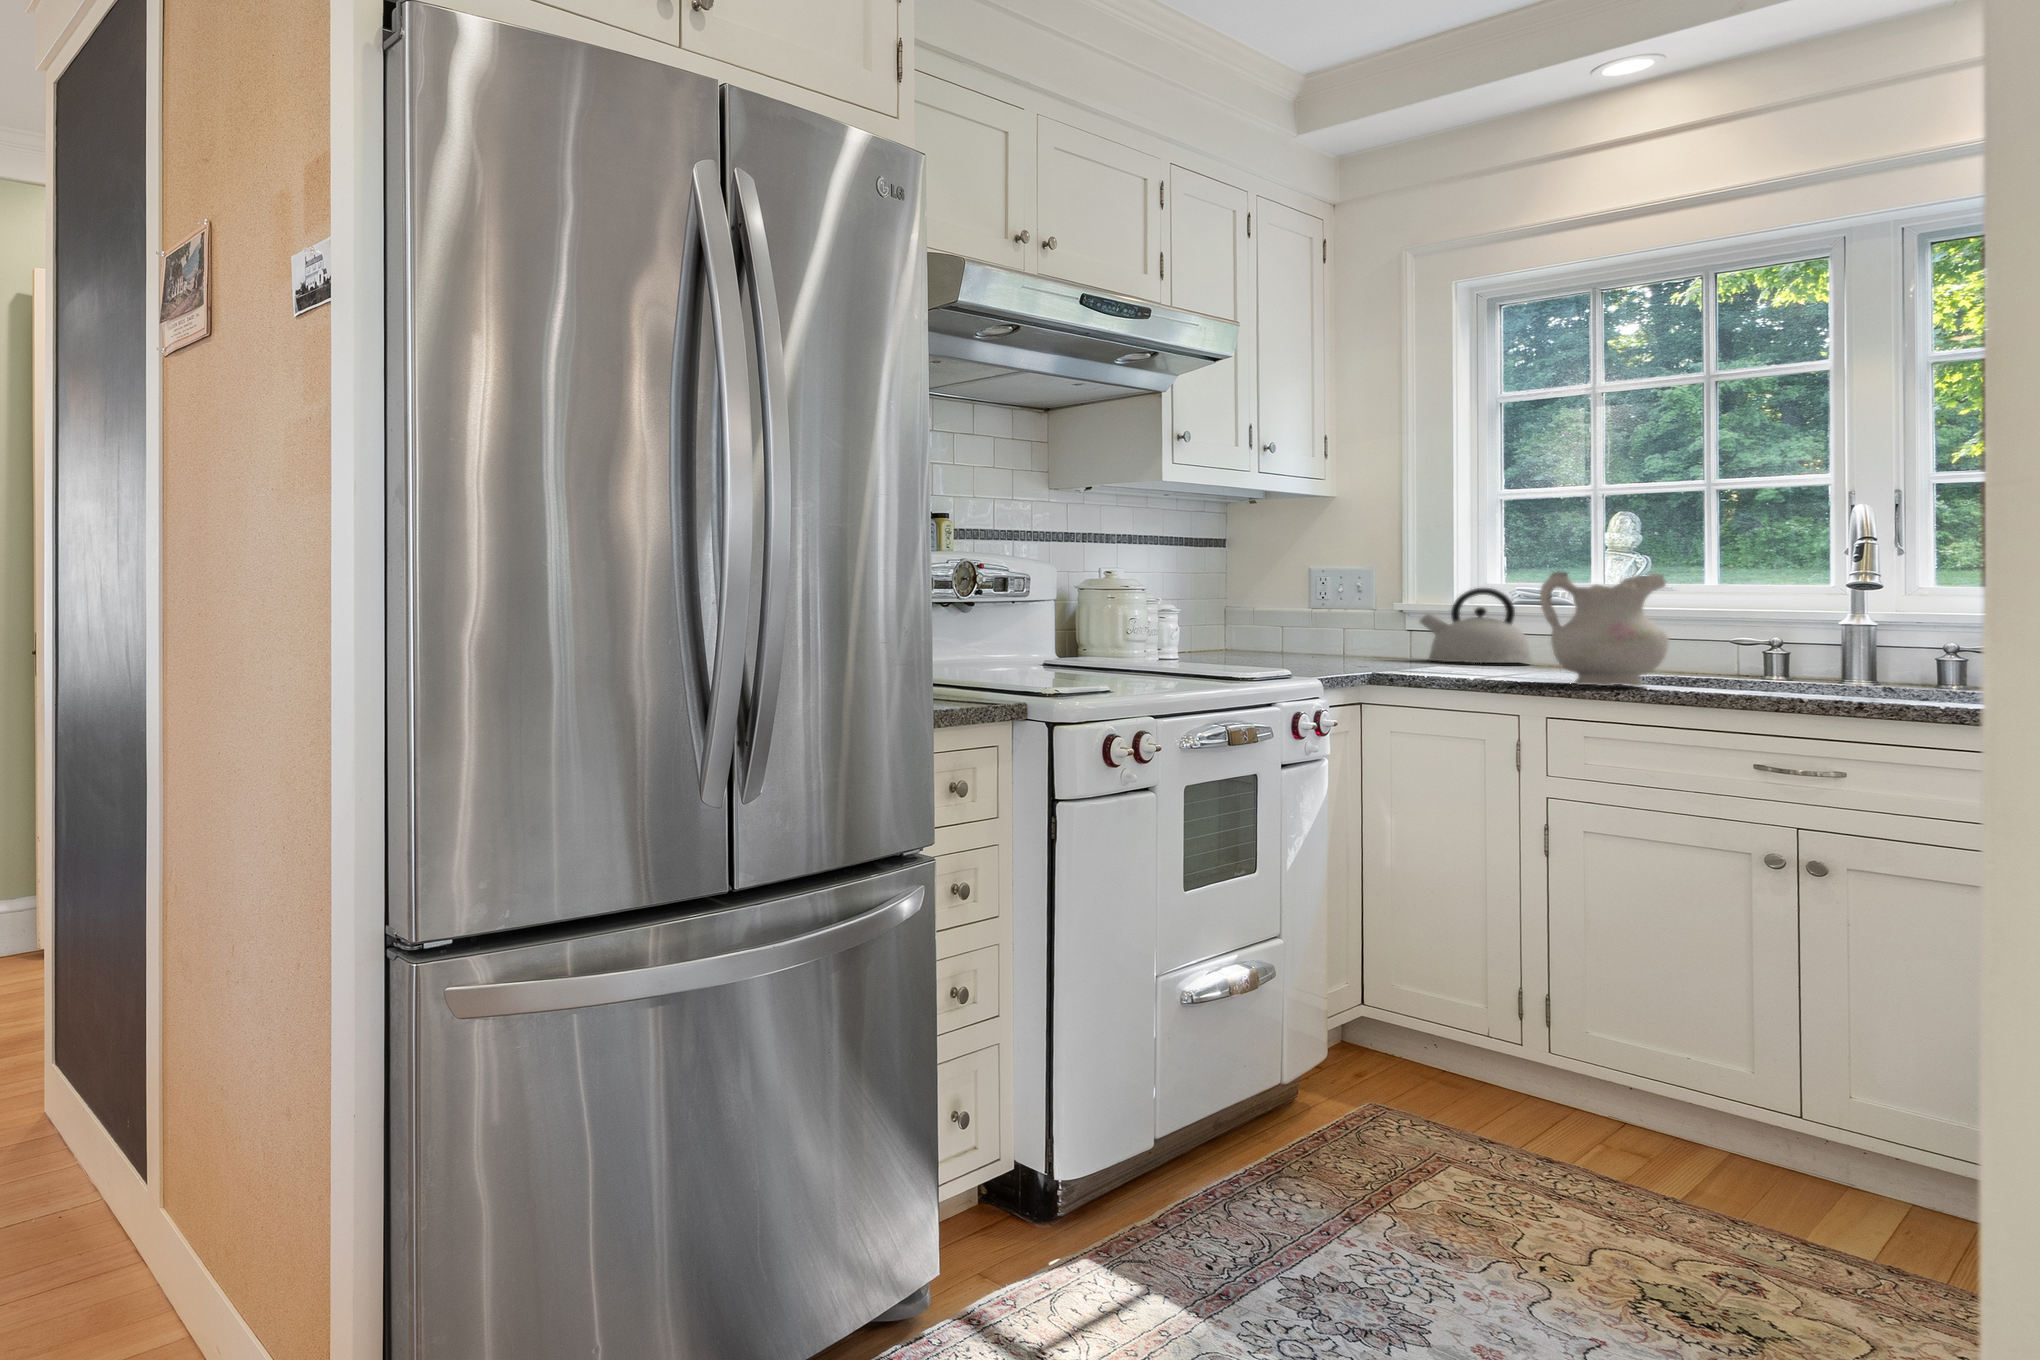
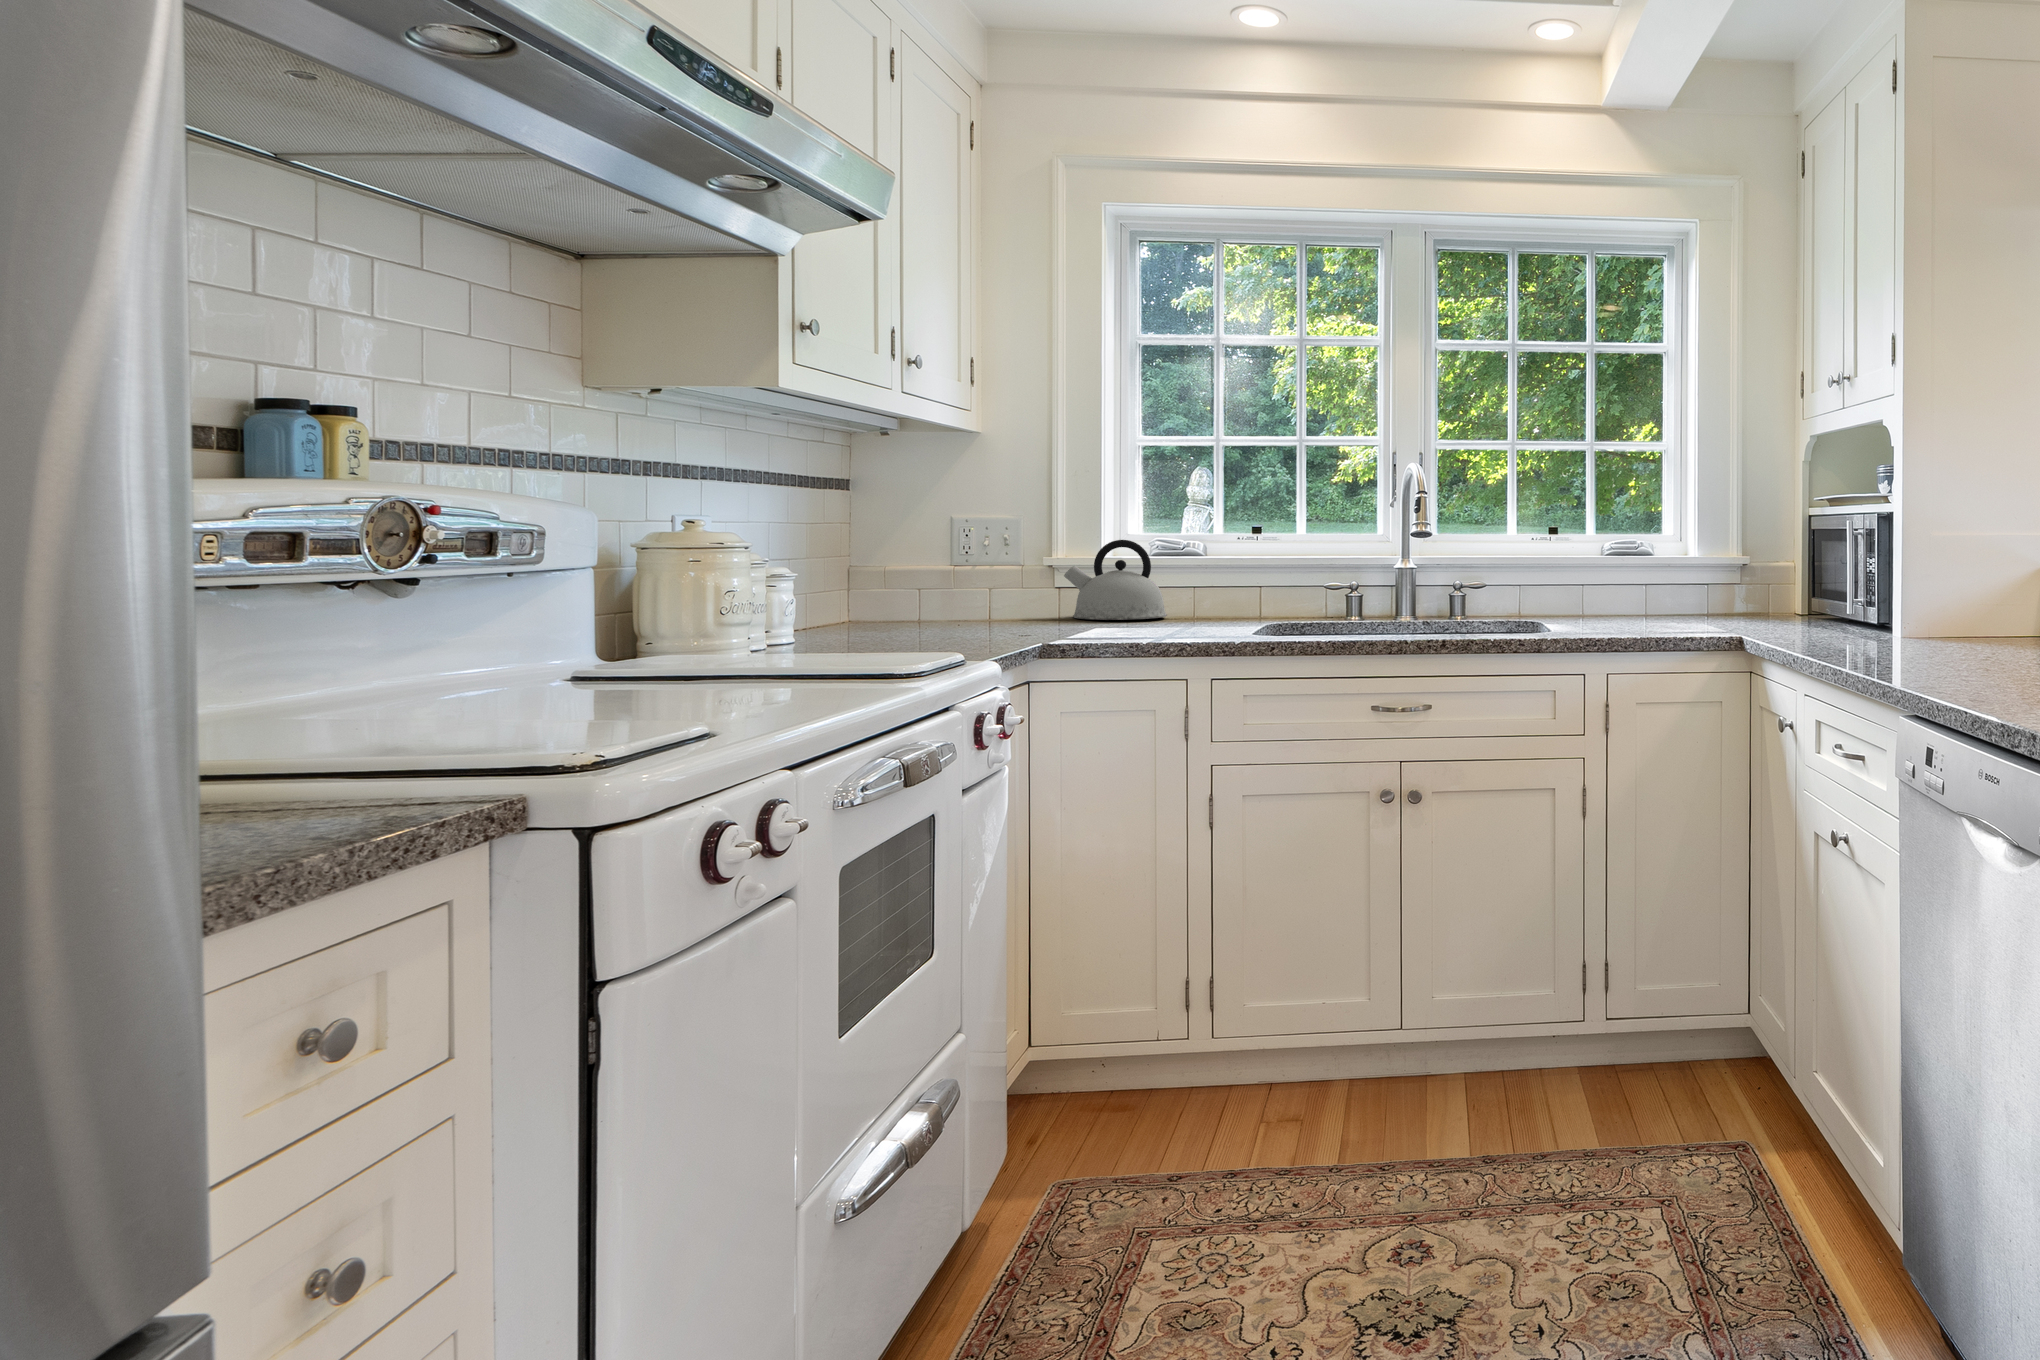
ceramic pitcher: present [1540,571,1669,686] -> none [1205,530,1307,650]

